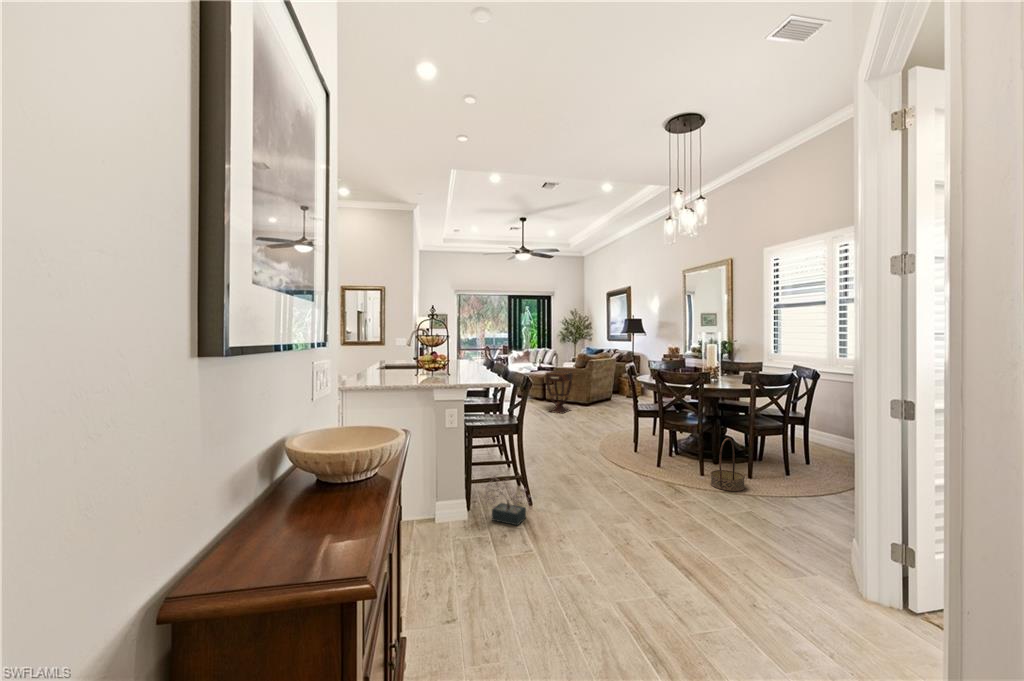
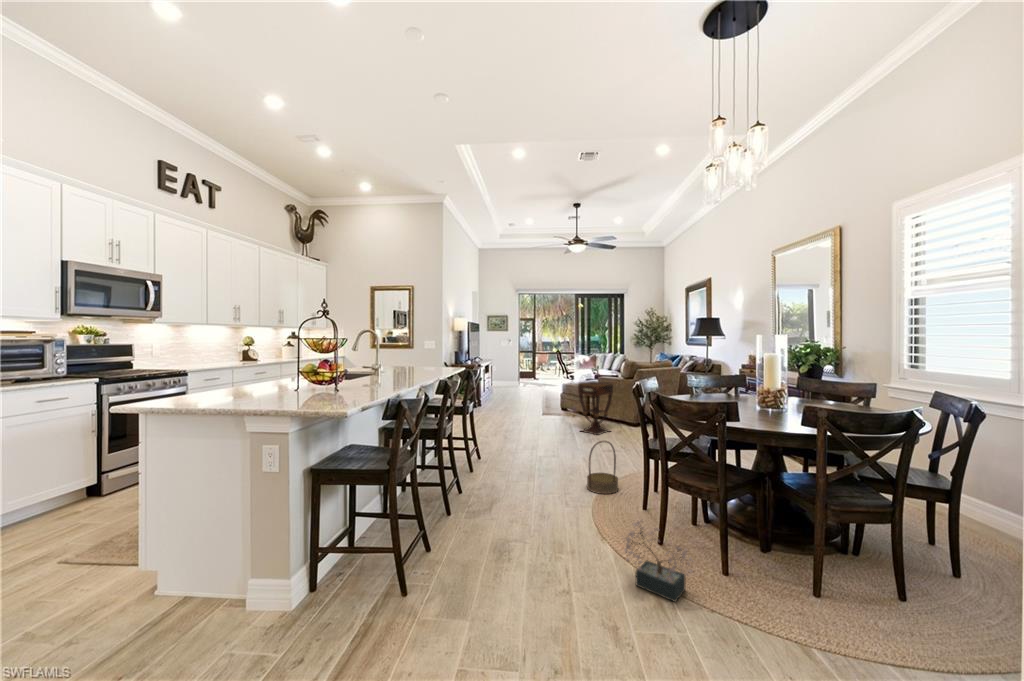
basket: present [711,438,745,491] -> present [587,441,618,494]
decorative plant: present [484,475,529,525] -> present [625,521,693,602]

